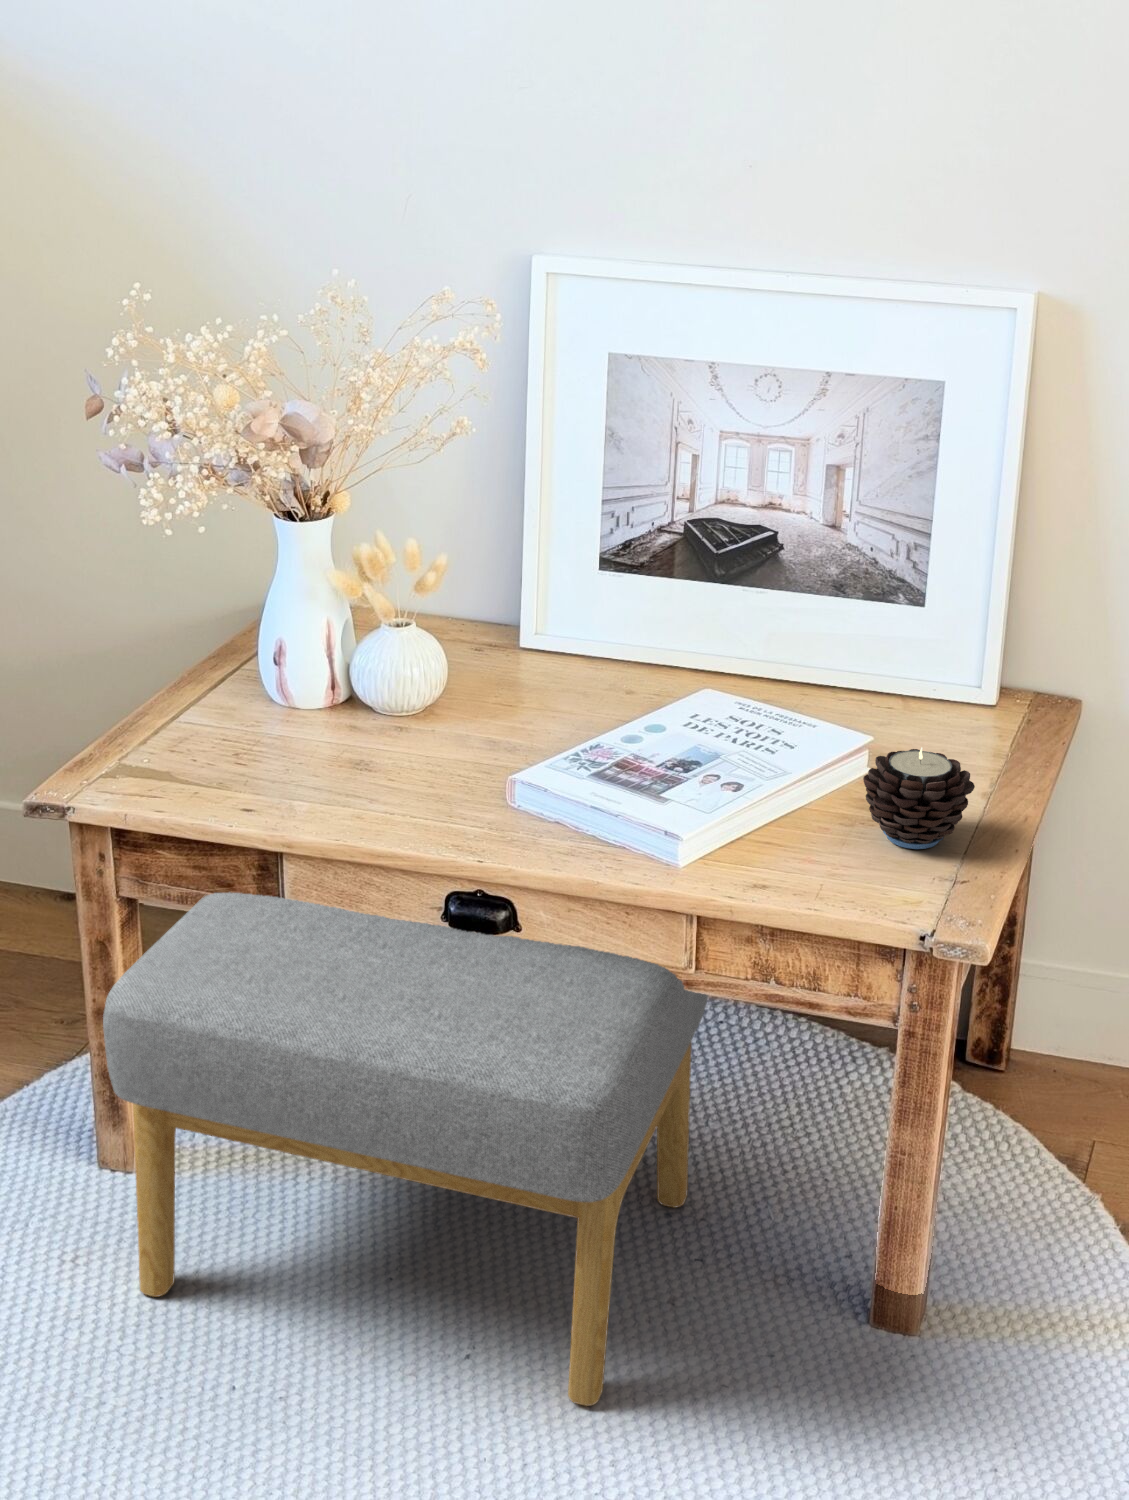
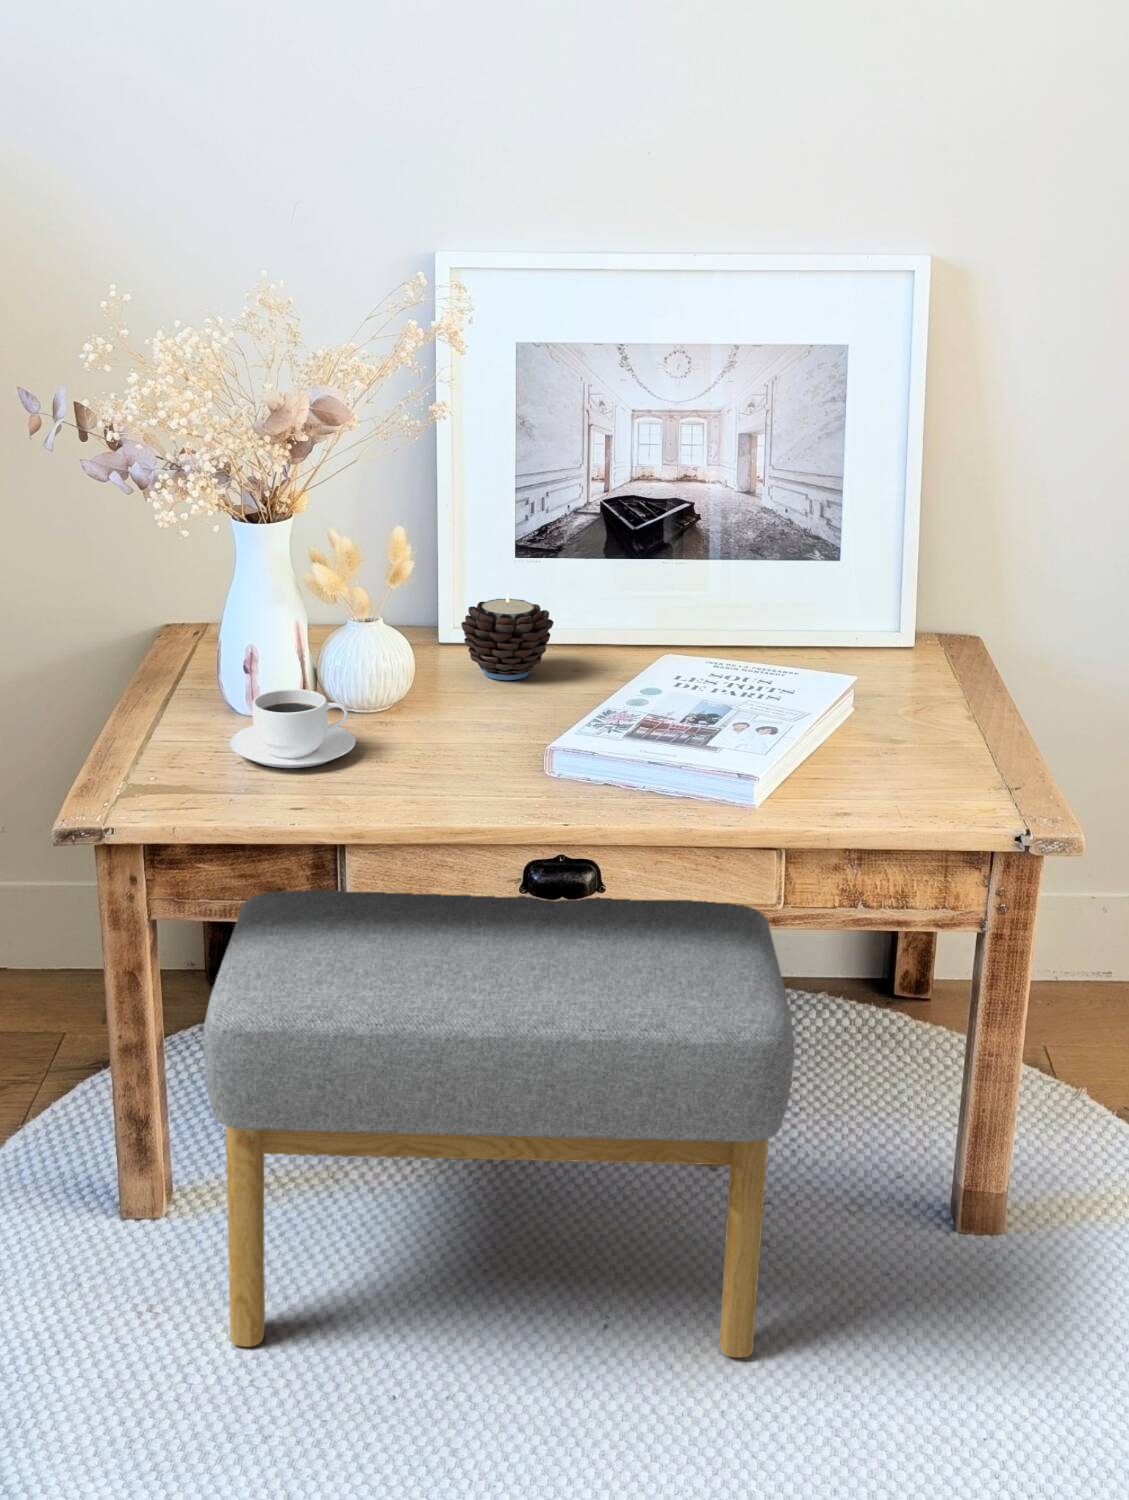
coffee cup: none [226,692,345,770] -> present [230,689,356,768]
candle: present [863,747,975,849] -> present [461,592,554,680]

